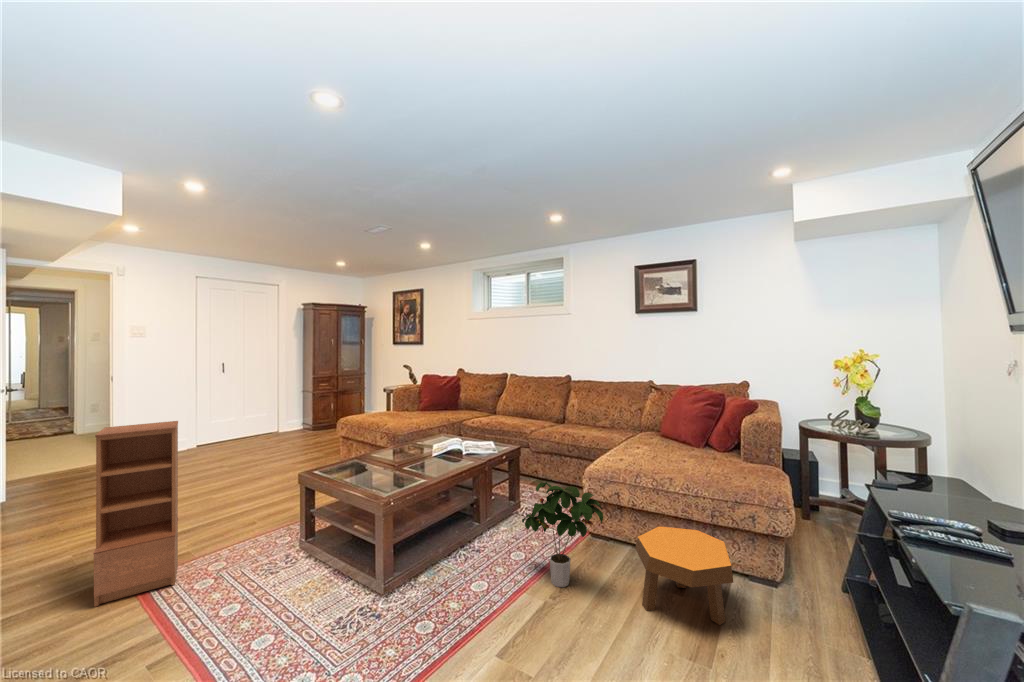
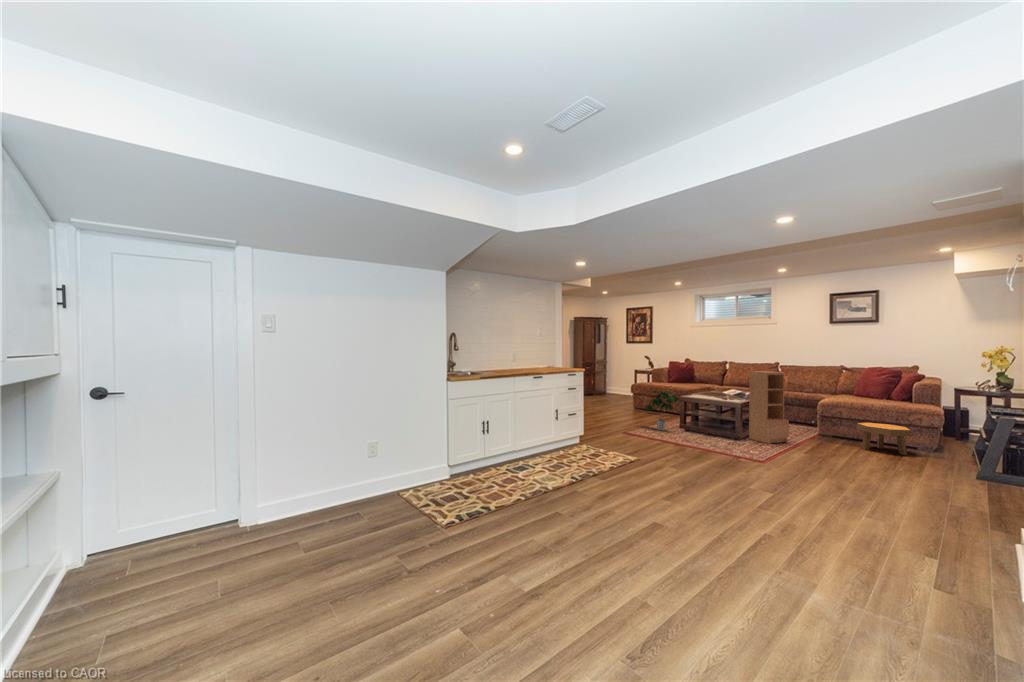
bookcase: present [93,421,178,607] -> present [749,371,789,444]
potted plant: present [522,482,603,587] -> present [645,391,680,430]

